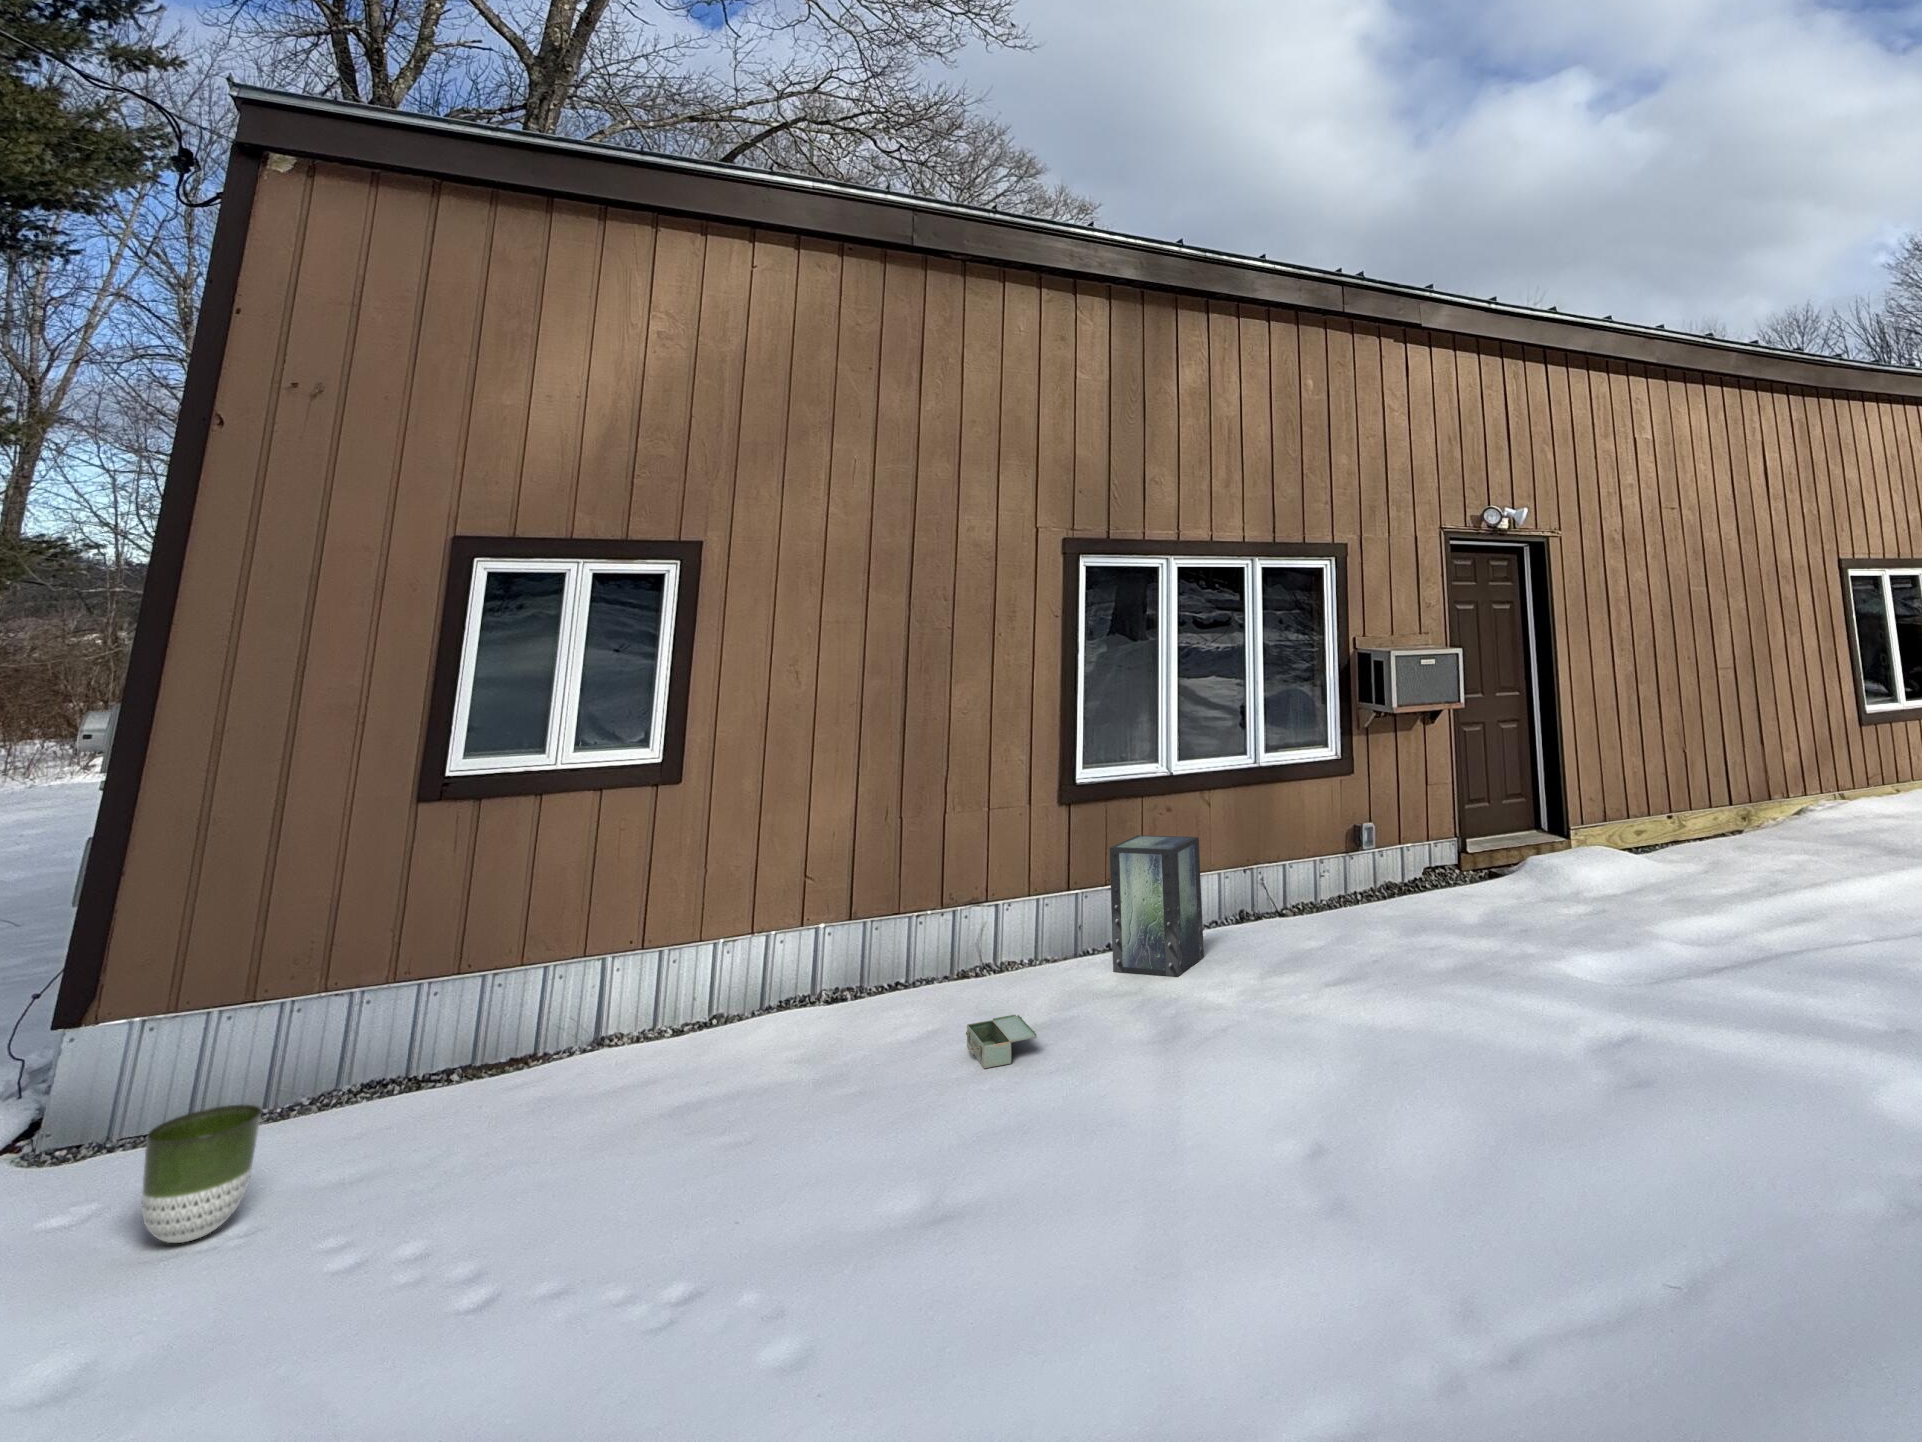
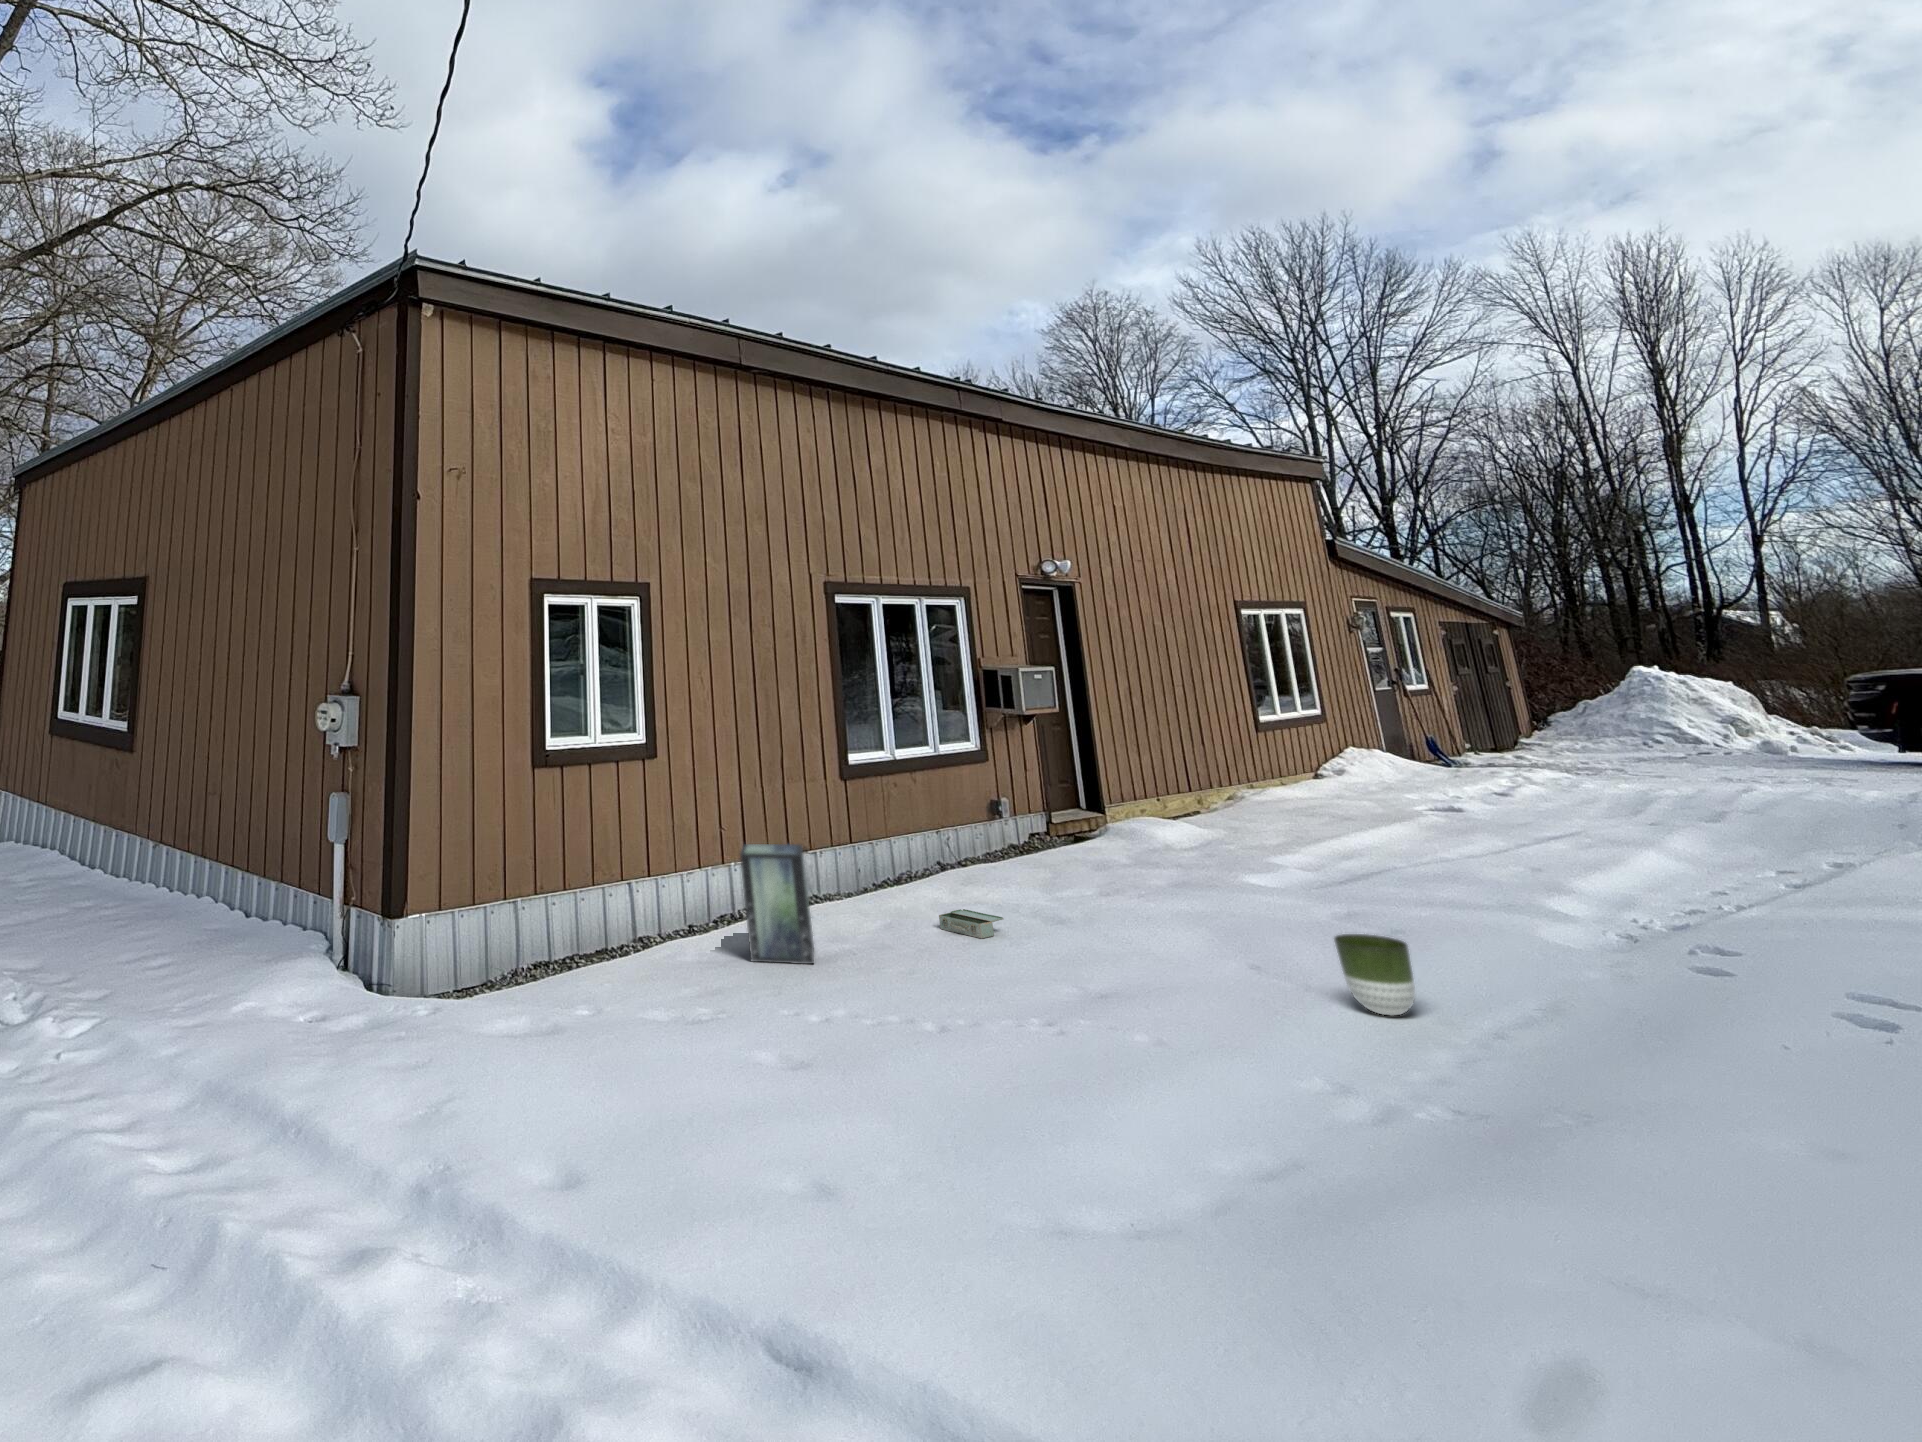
storage box: present [1110,835,1204,977] -> present [740,844,814,964]
planter: present [142,1105,261,1243] -> present [1334,934,1415,1015]

